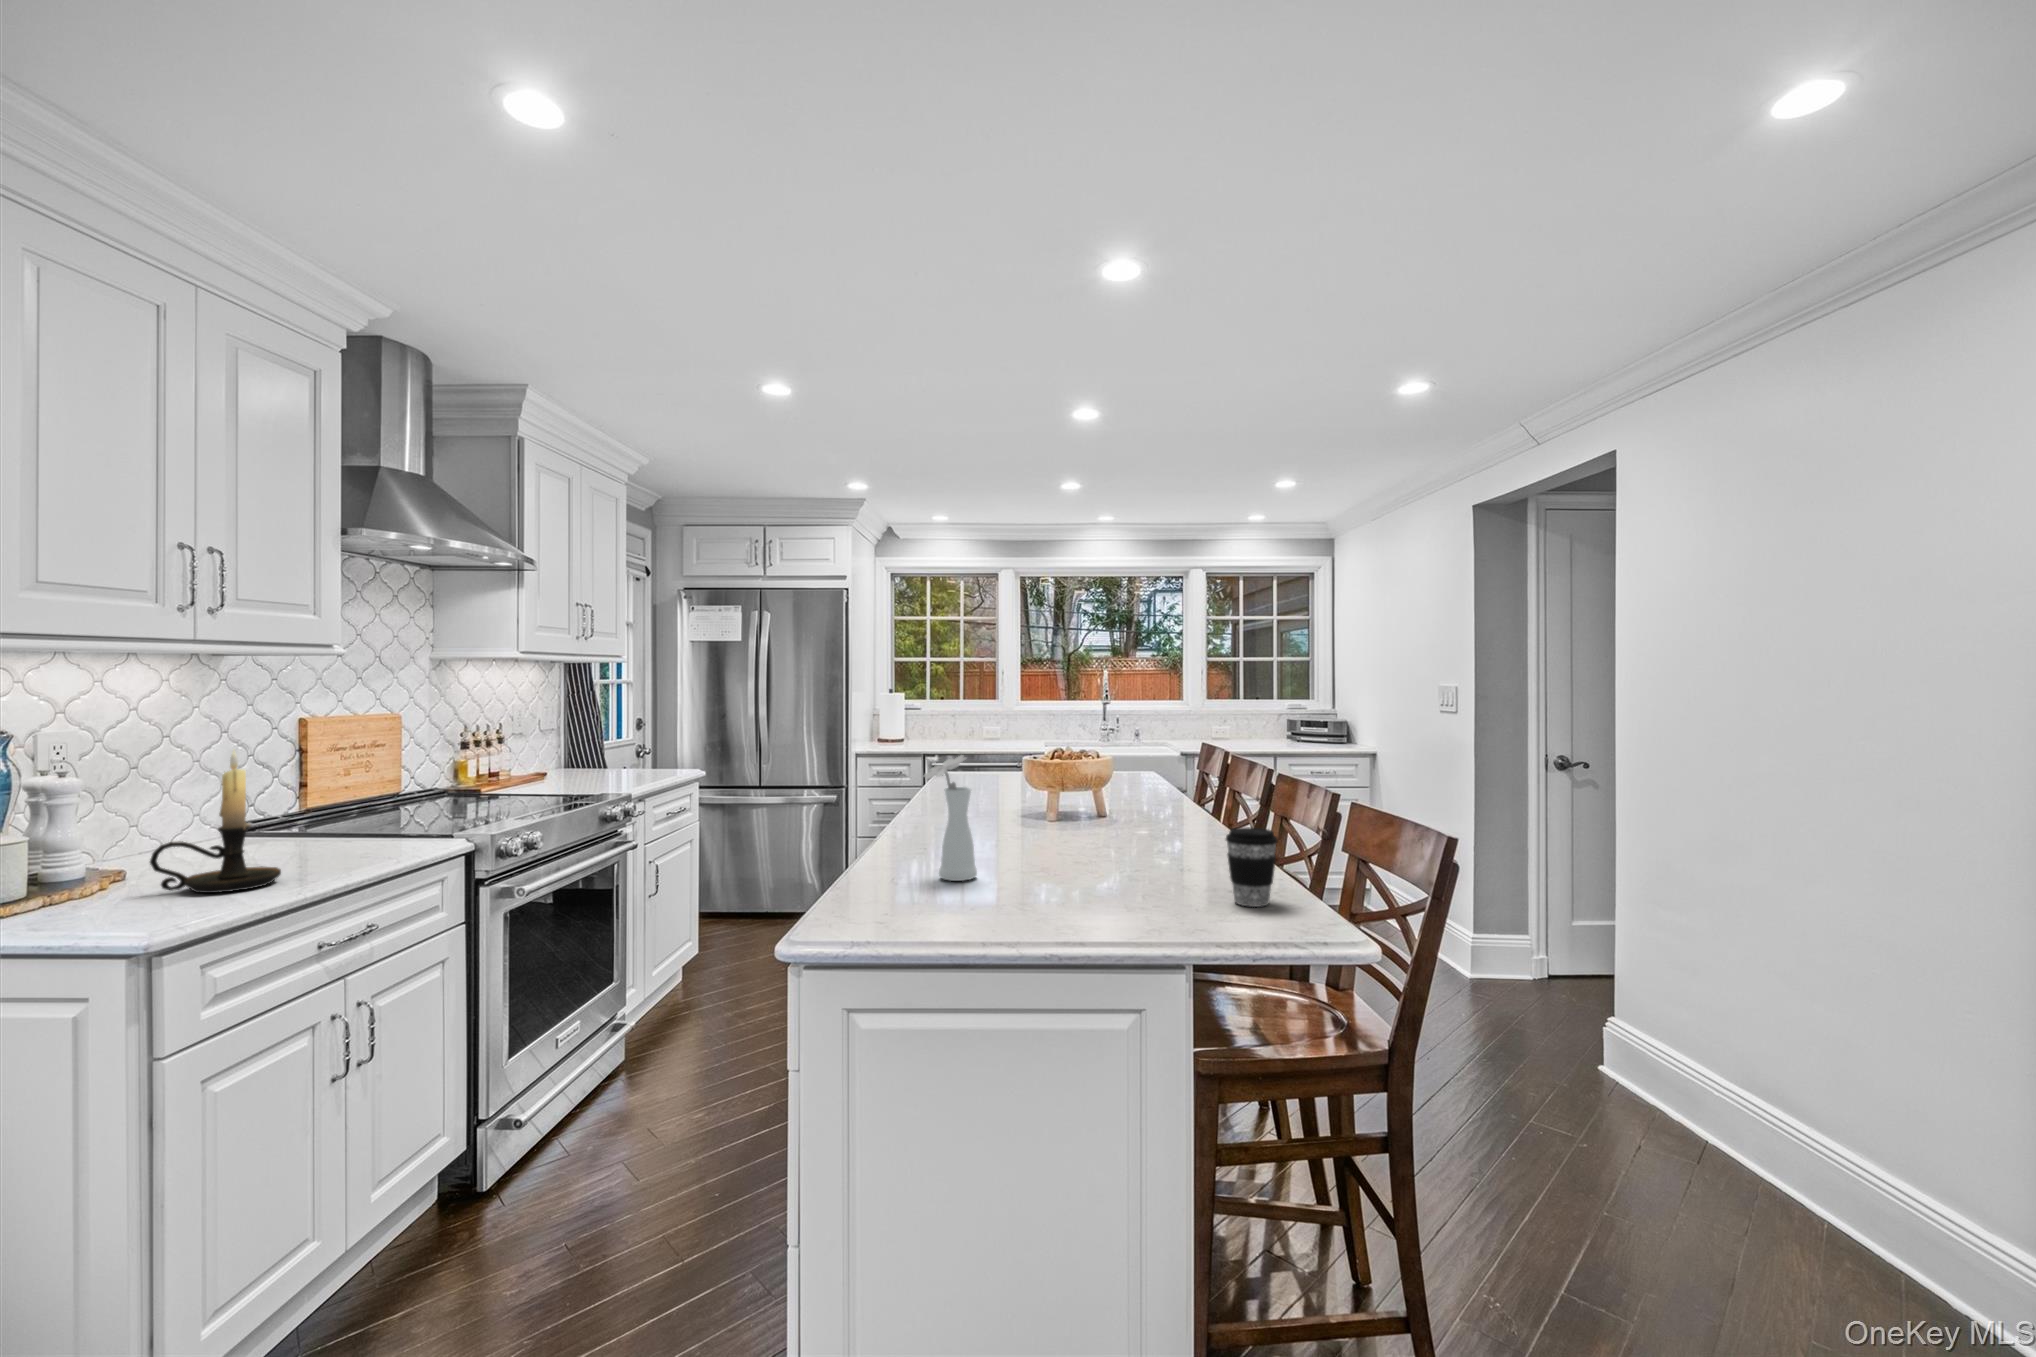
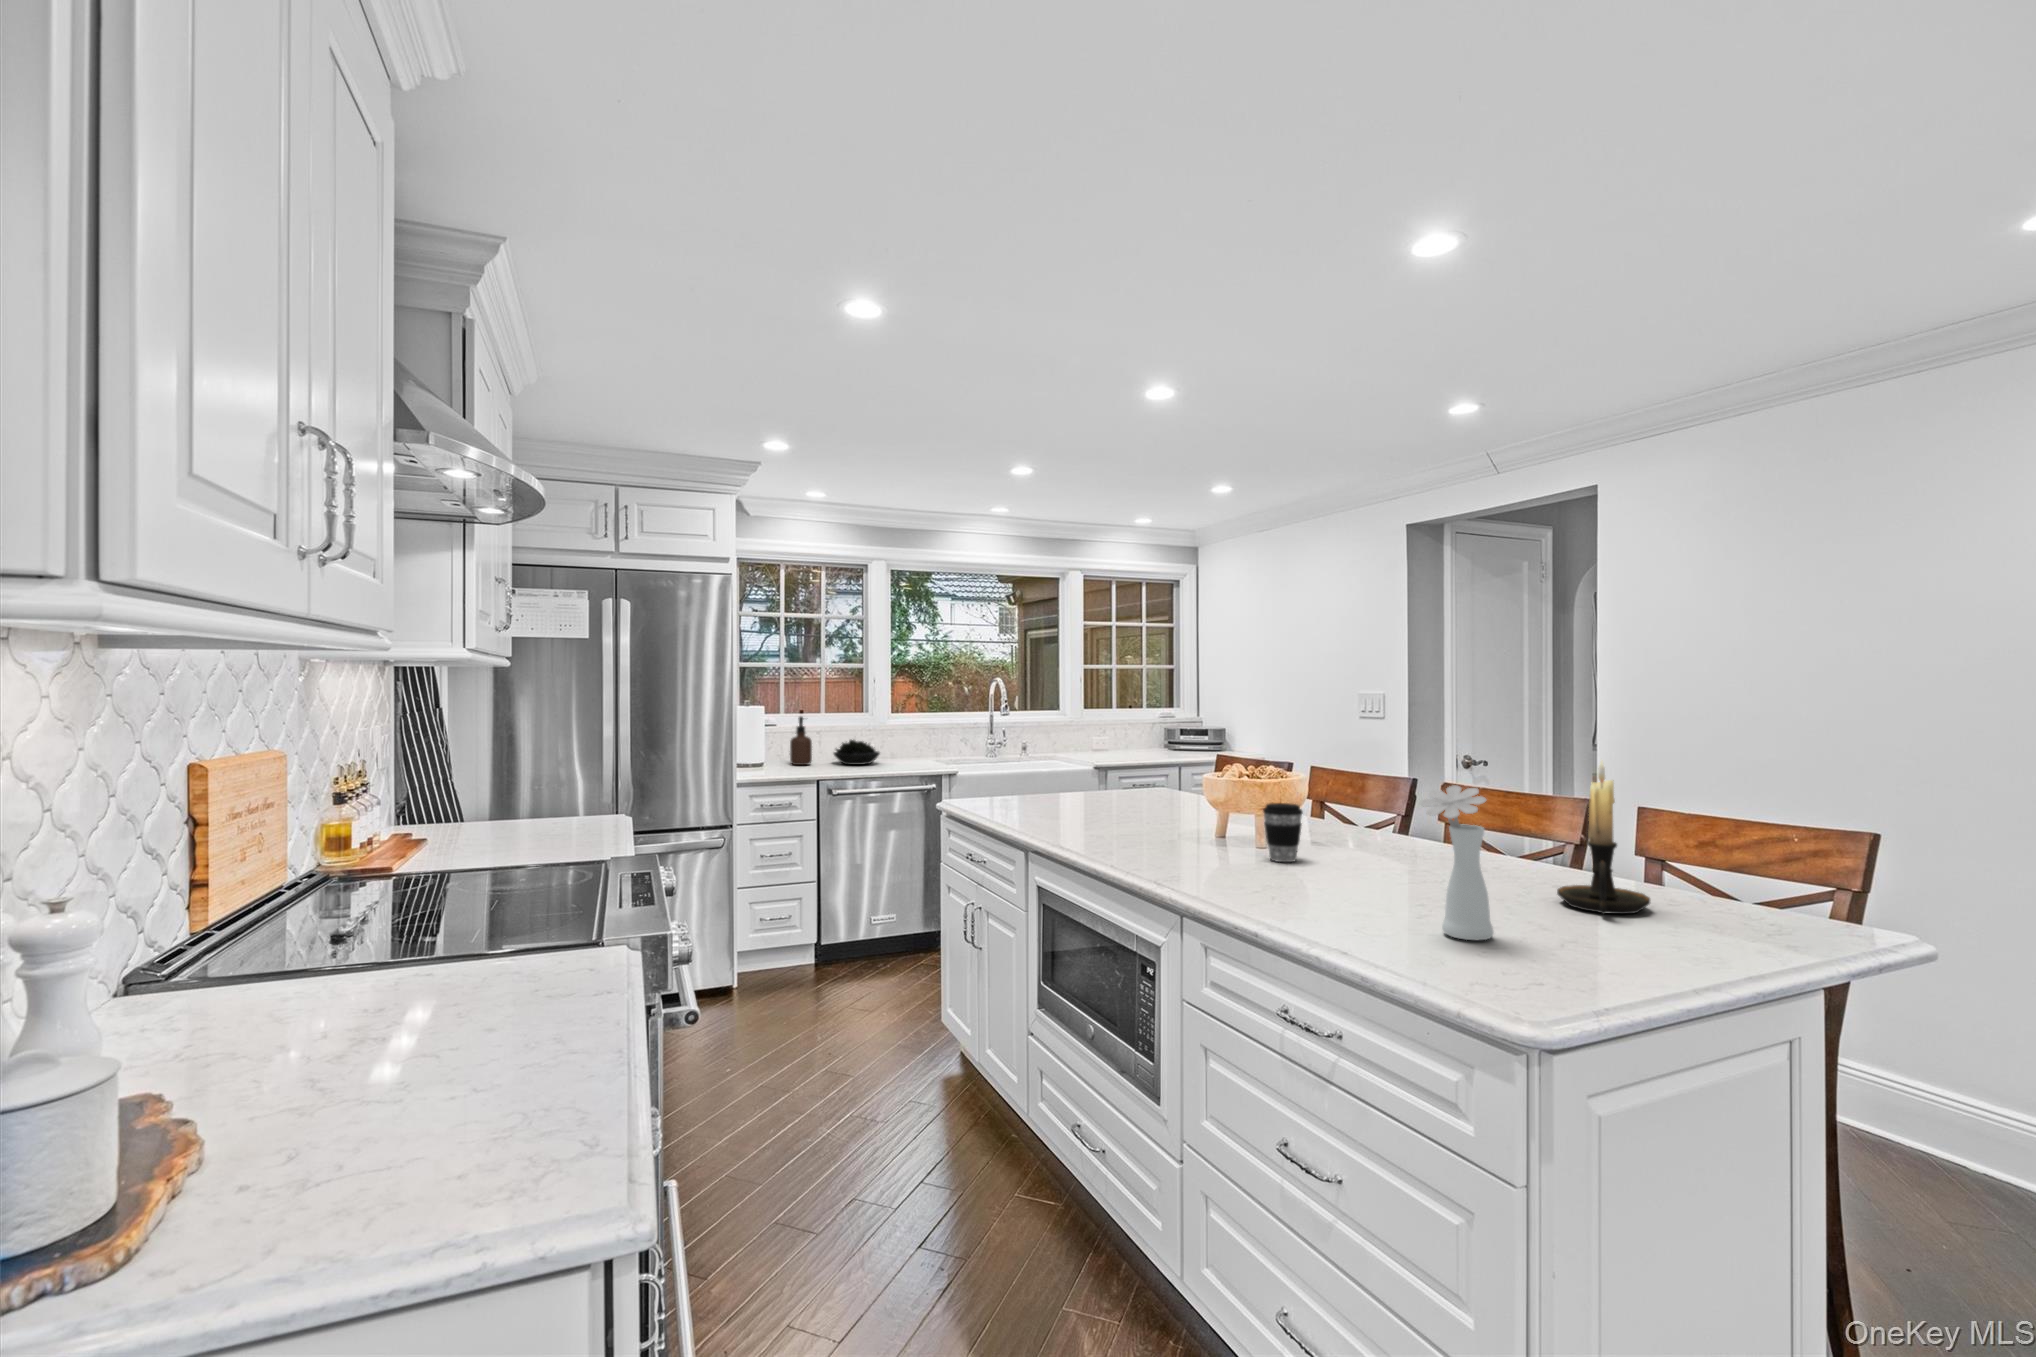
soap dispenser: none [913,703,930,744] -> present [790,717,812,765]
succulent plant: none [948,723,988,745] -> present [834,740,880,765]
candle holder: present [150,751,281,893] -> present [1557,761,1650,914]
coffee cup: present [1226,828,1278,907] -> present [1263,803,1303,862]

